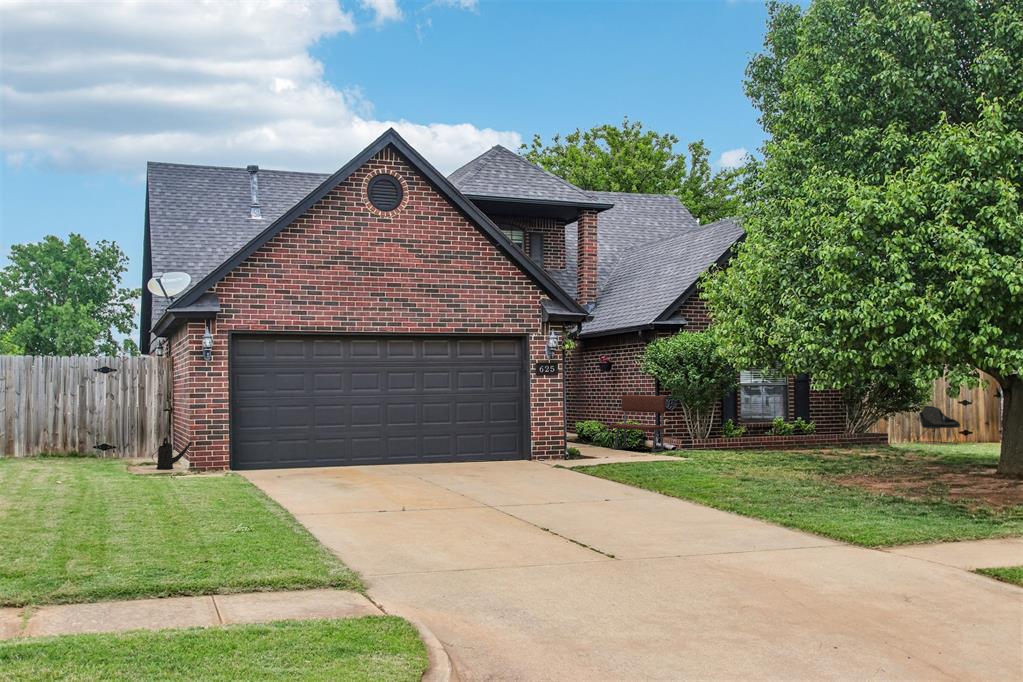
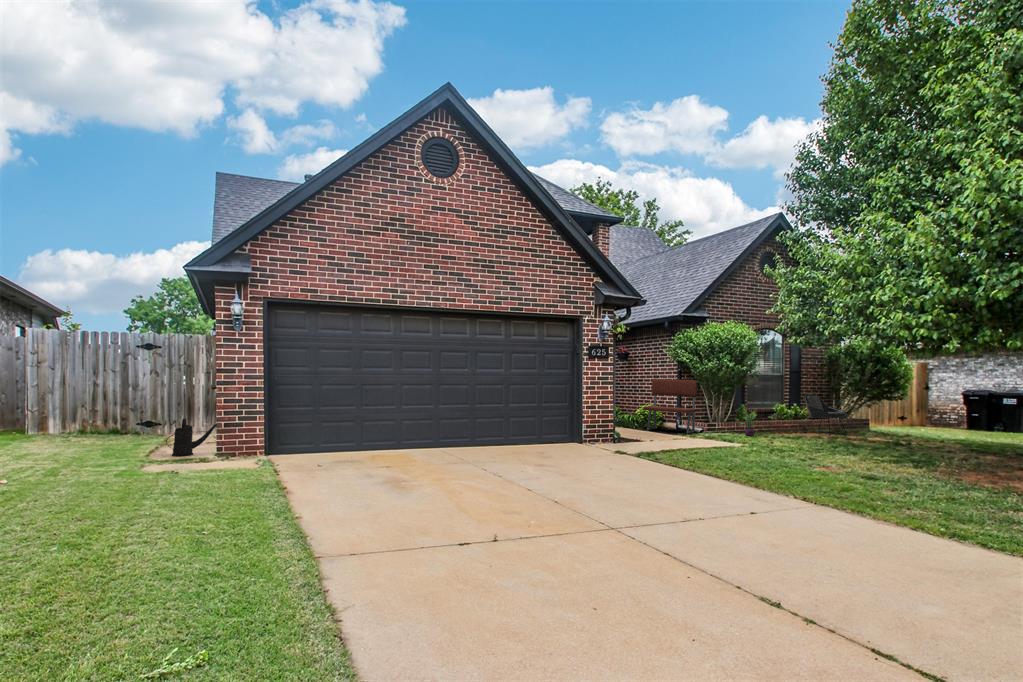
lounge chair: present [919,406,960,444] -> present [803,394,849,436]
decorative plant: none [705,428,730,454] -> present [745,412,754,436]

